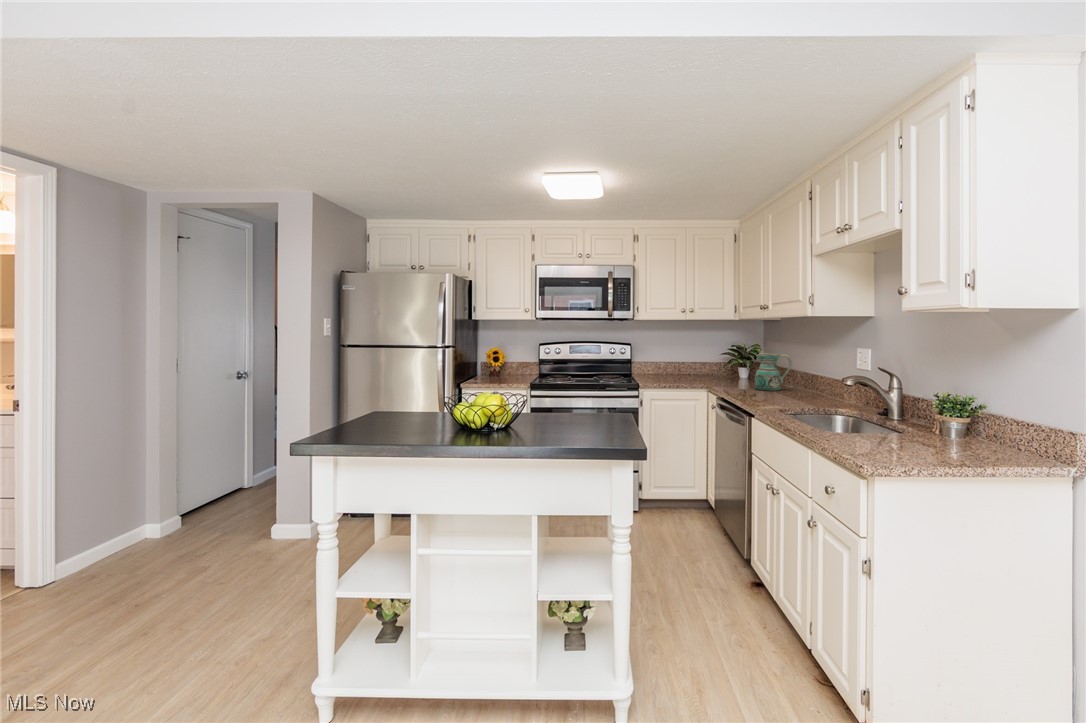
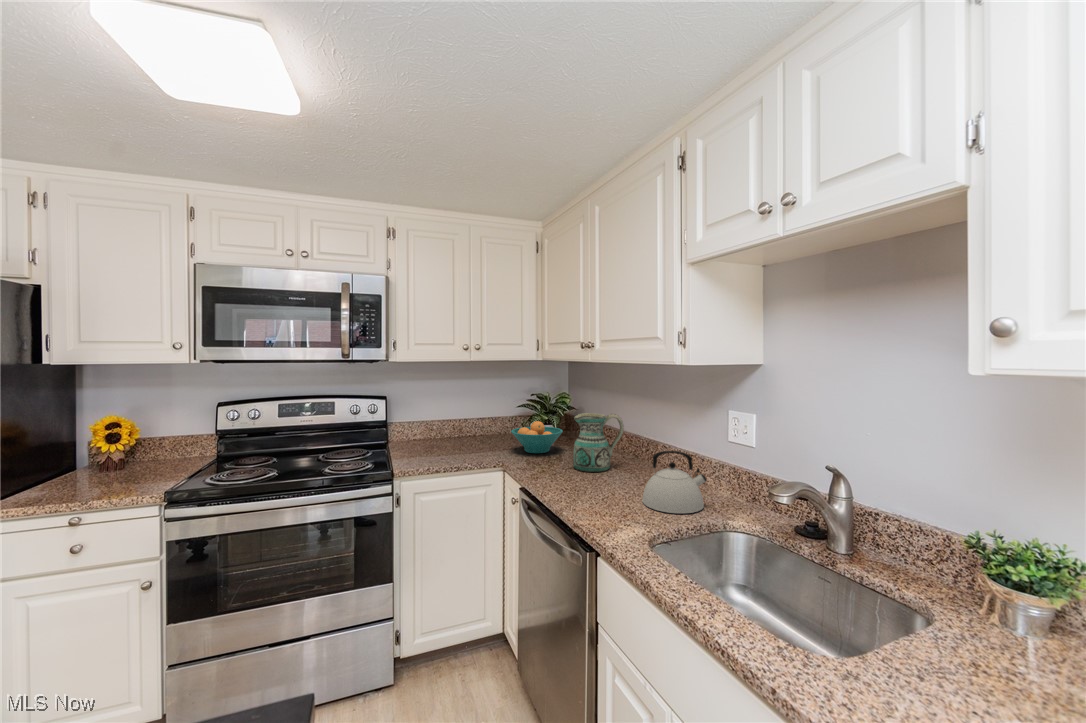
fruit bowl: none [714,361,753,383] -> present [511,421,563,453]
kettle: none [788,370,830,403] -> present [642,451,707,513]

